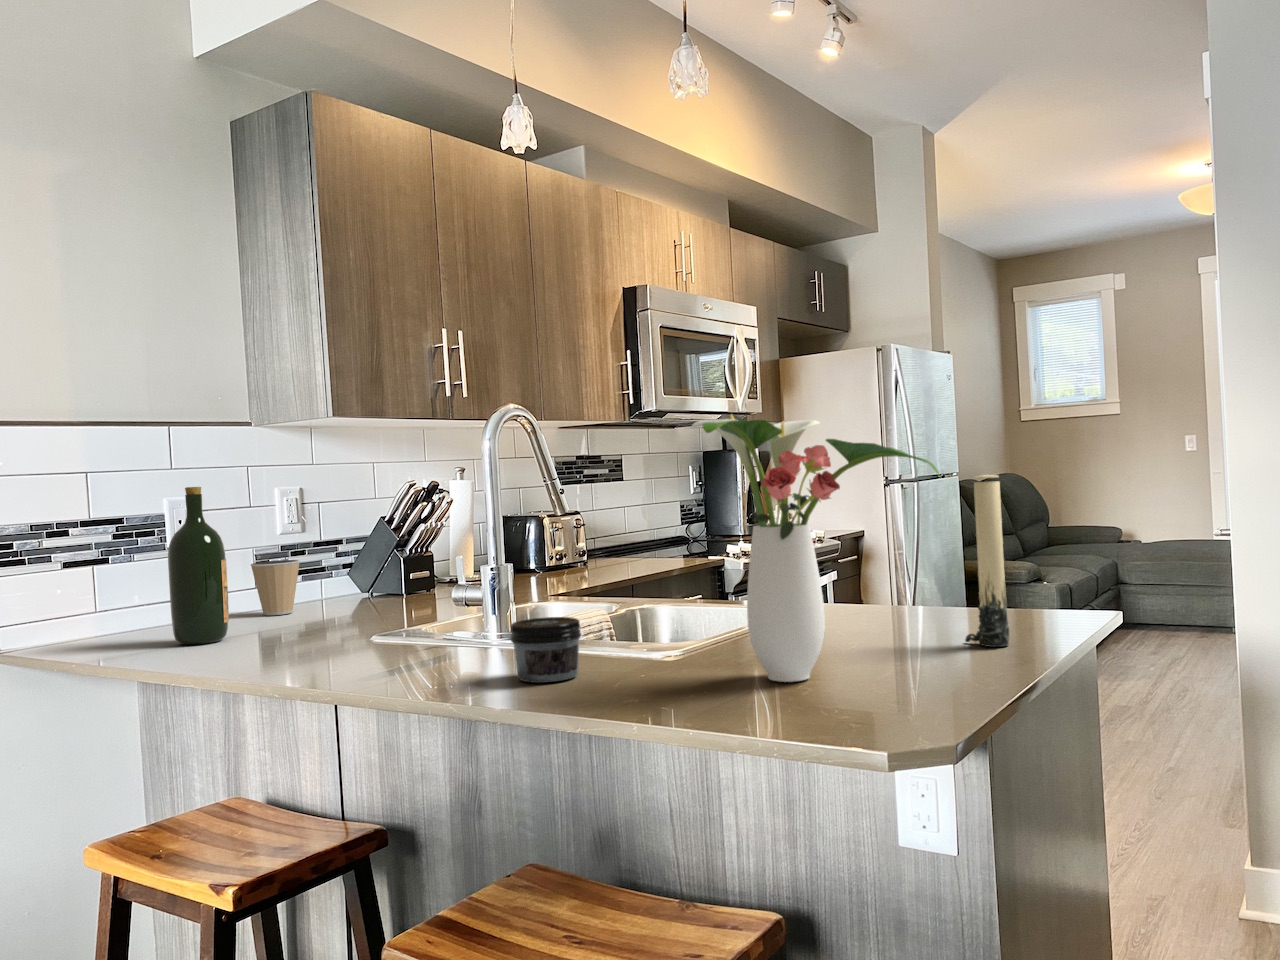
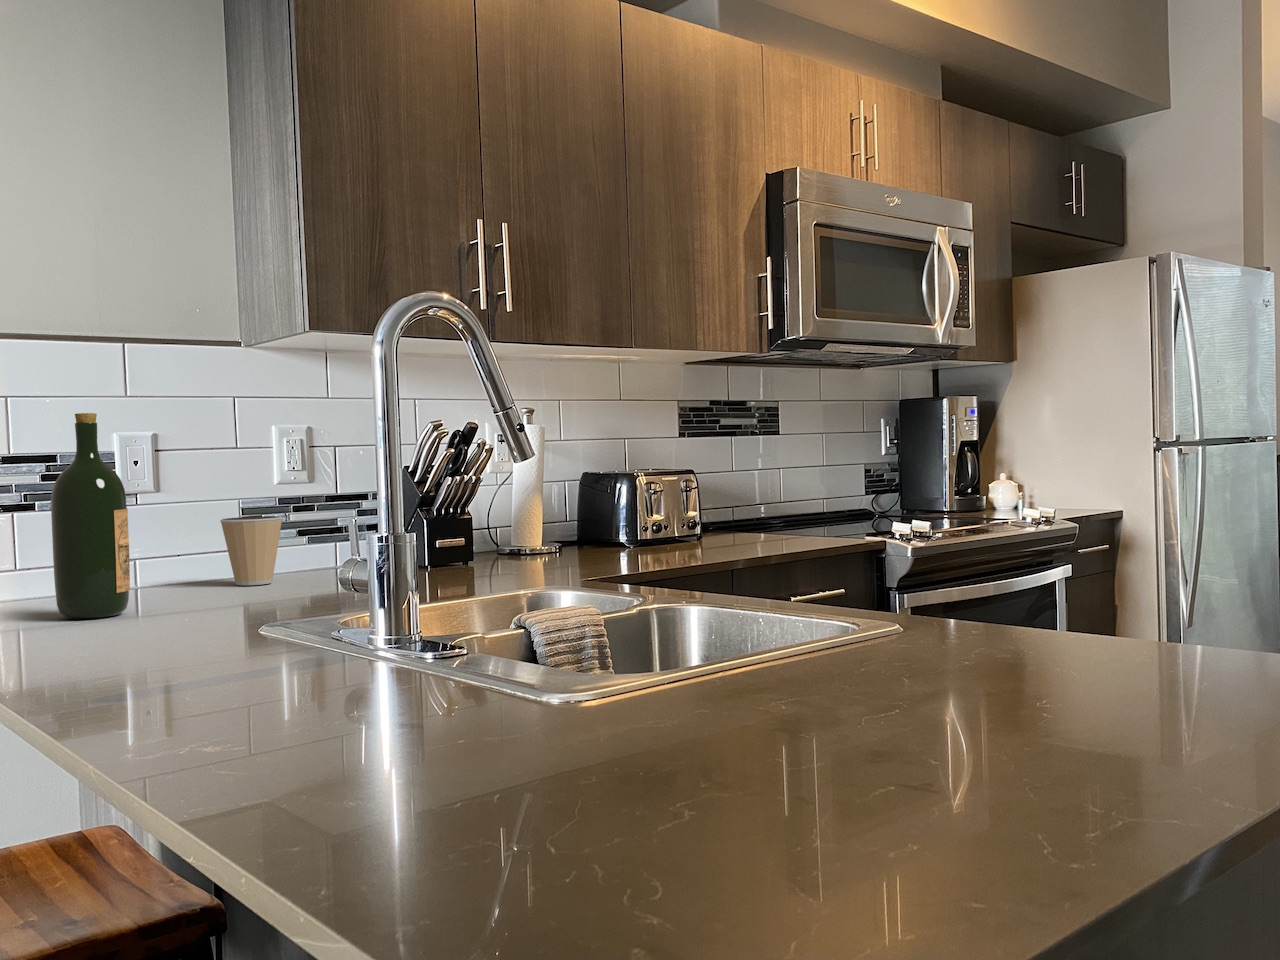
flower arrangement: present [691,415,939,682] -> none [466,256,972,766]
candle: present [965,475,1009,647] -> none [1105,395,1187,723]
jar: present [510,617,581,683] -> none [290,616,410,724]

